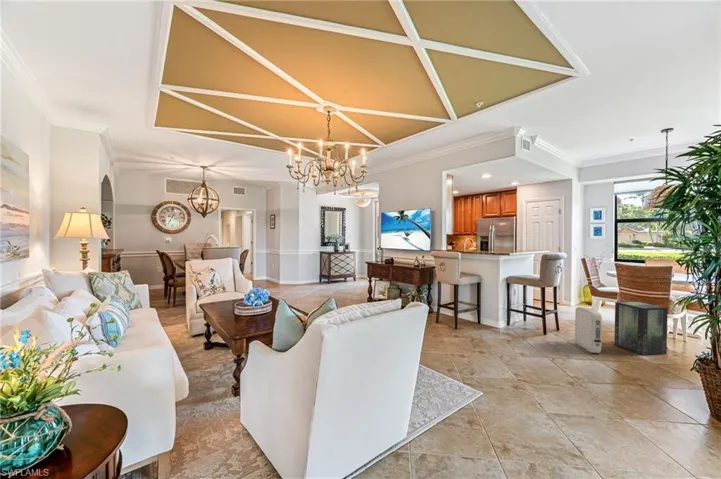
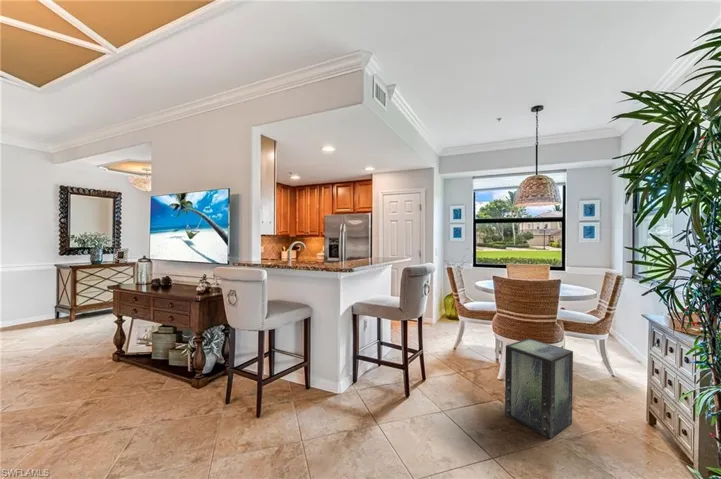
air purifier: present [575,307,602,353] -> none [454,362,500,456]

